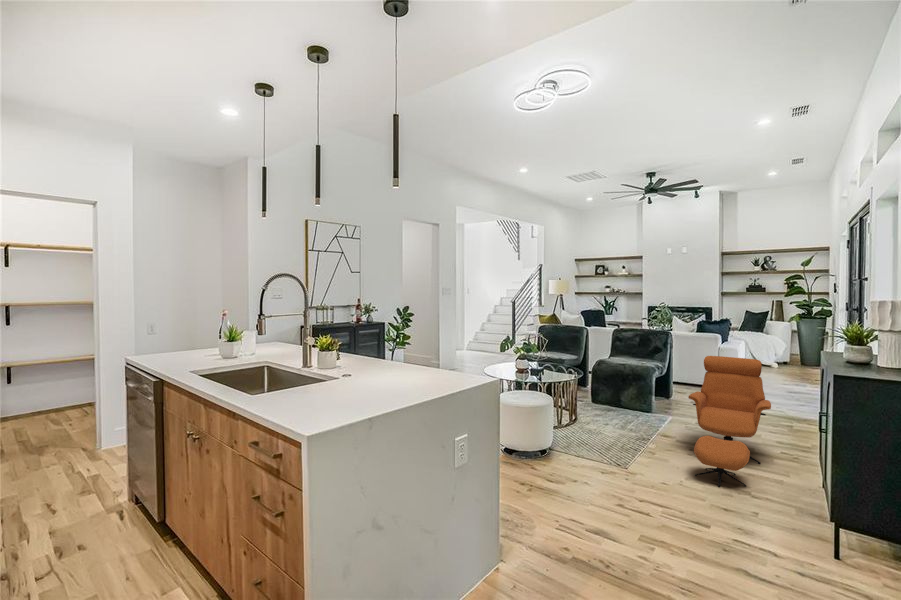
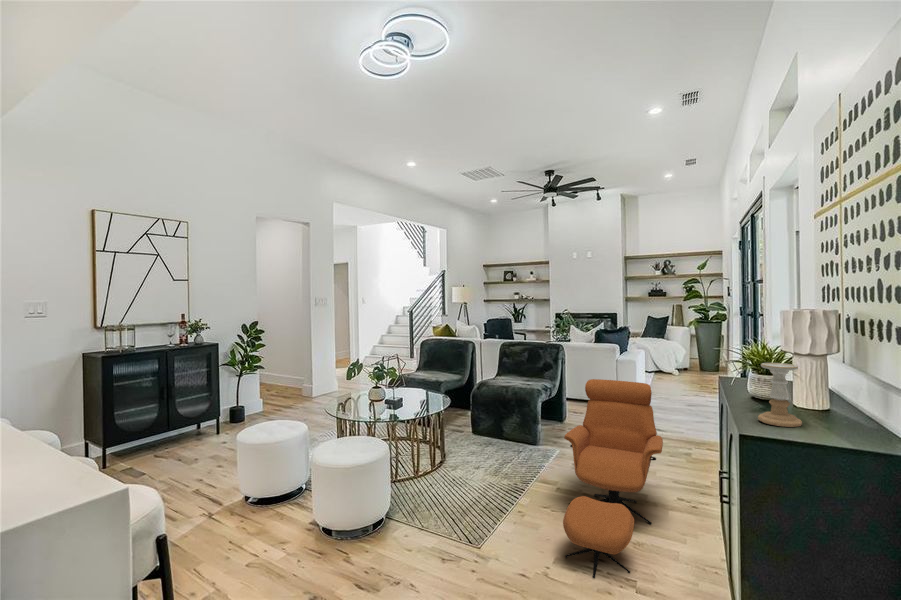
candle holder: none [848,336,880,376] -> present [758,363,802,427]

